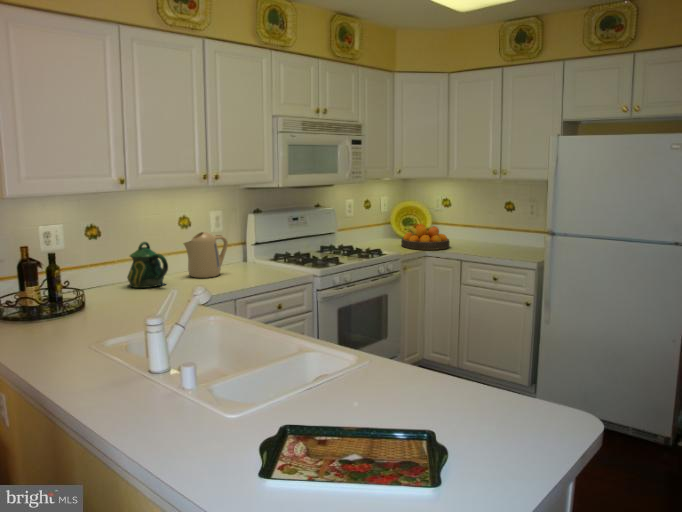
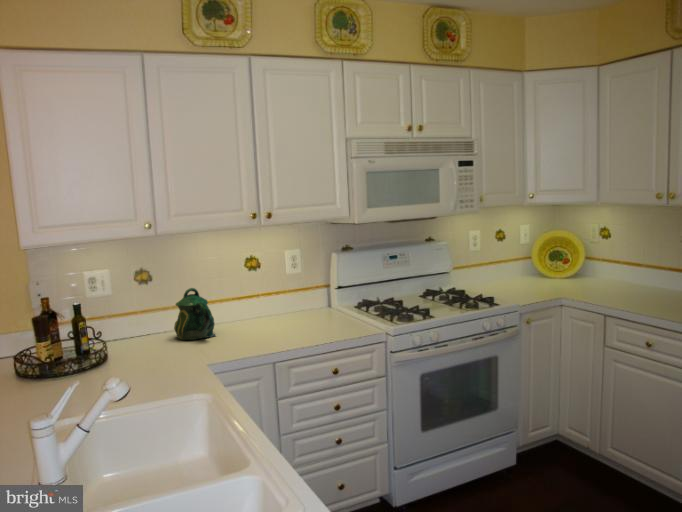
fruit bowl: present [401,224,450,250] -> none [538,260,604,295]
kettle: present [183,232,228,278] -> none [242,276,294,328]

